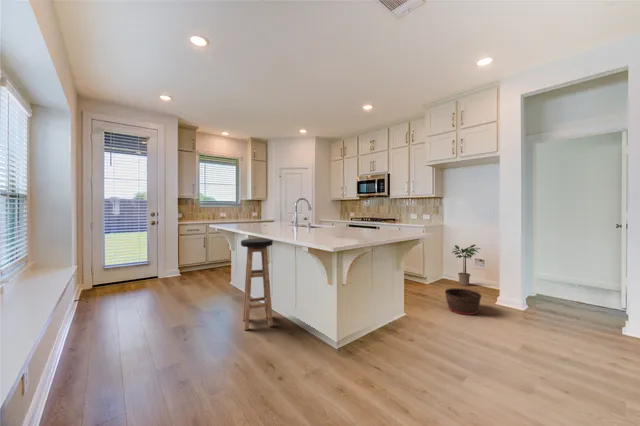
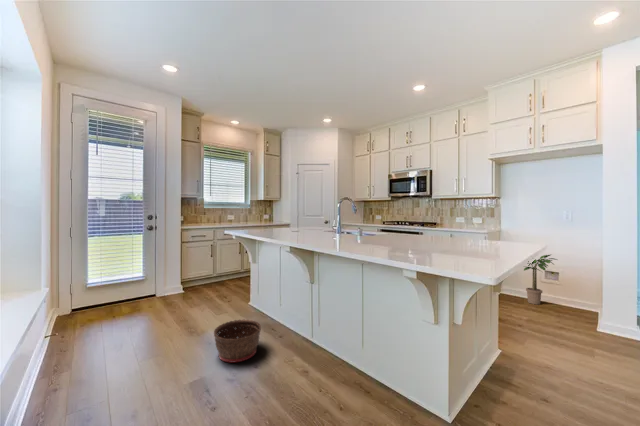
bar stool: present [241,239,273,330] -> none [286,252,334,387]
basket: present [445,288,481,315] -> present [214,320,261,362]

